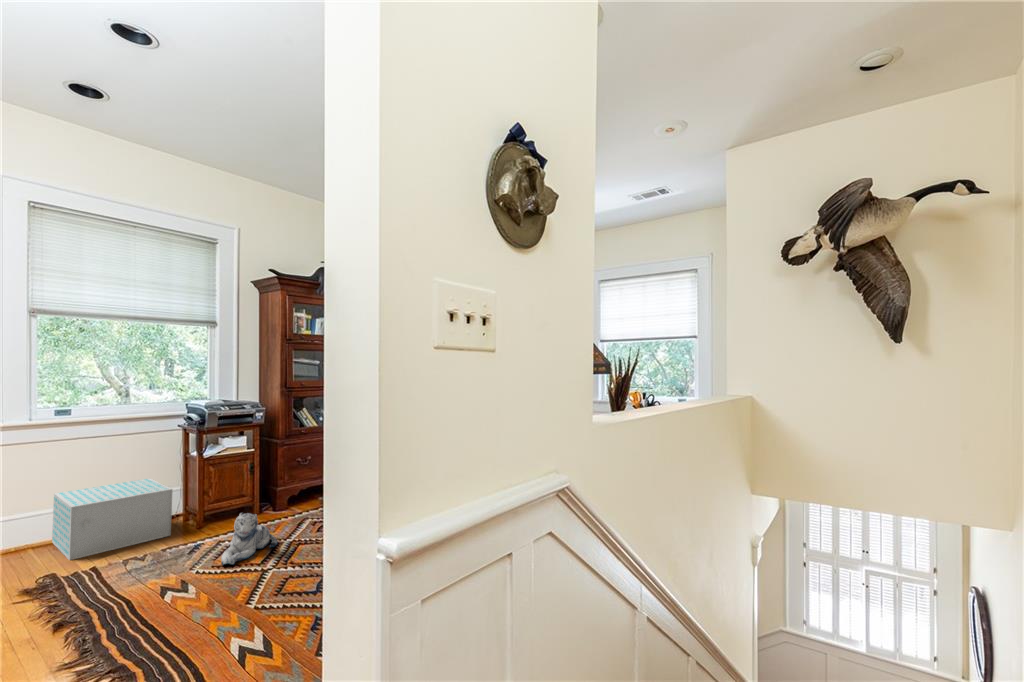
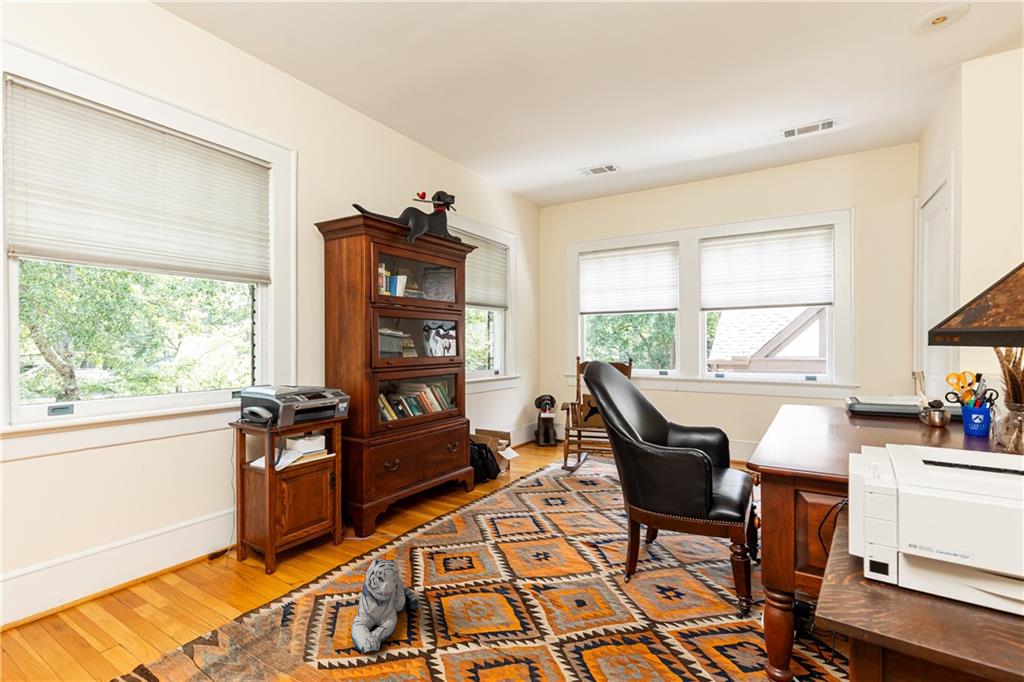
storage box: present [52,478,172,560] -> none [45,501,236,651]

